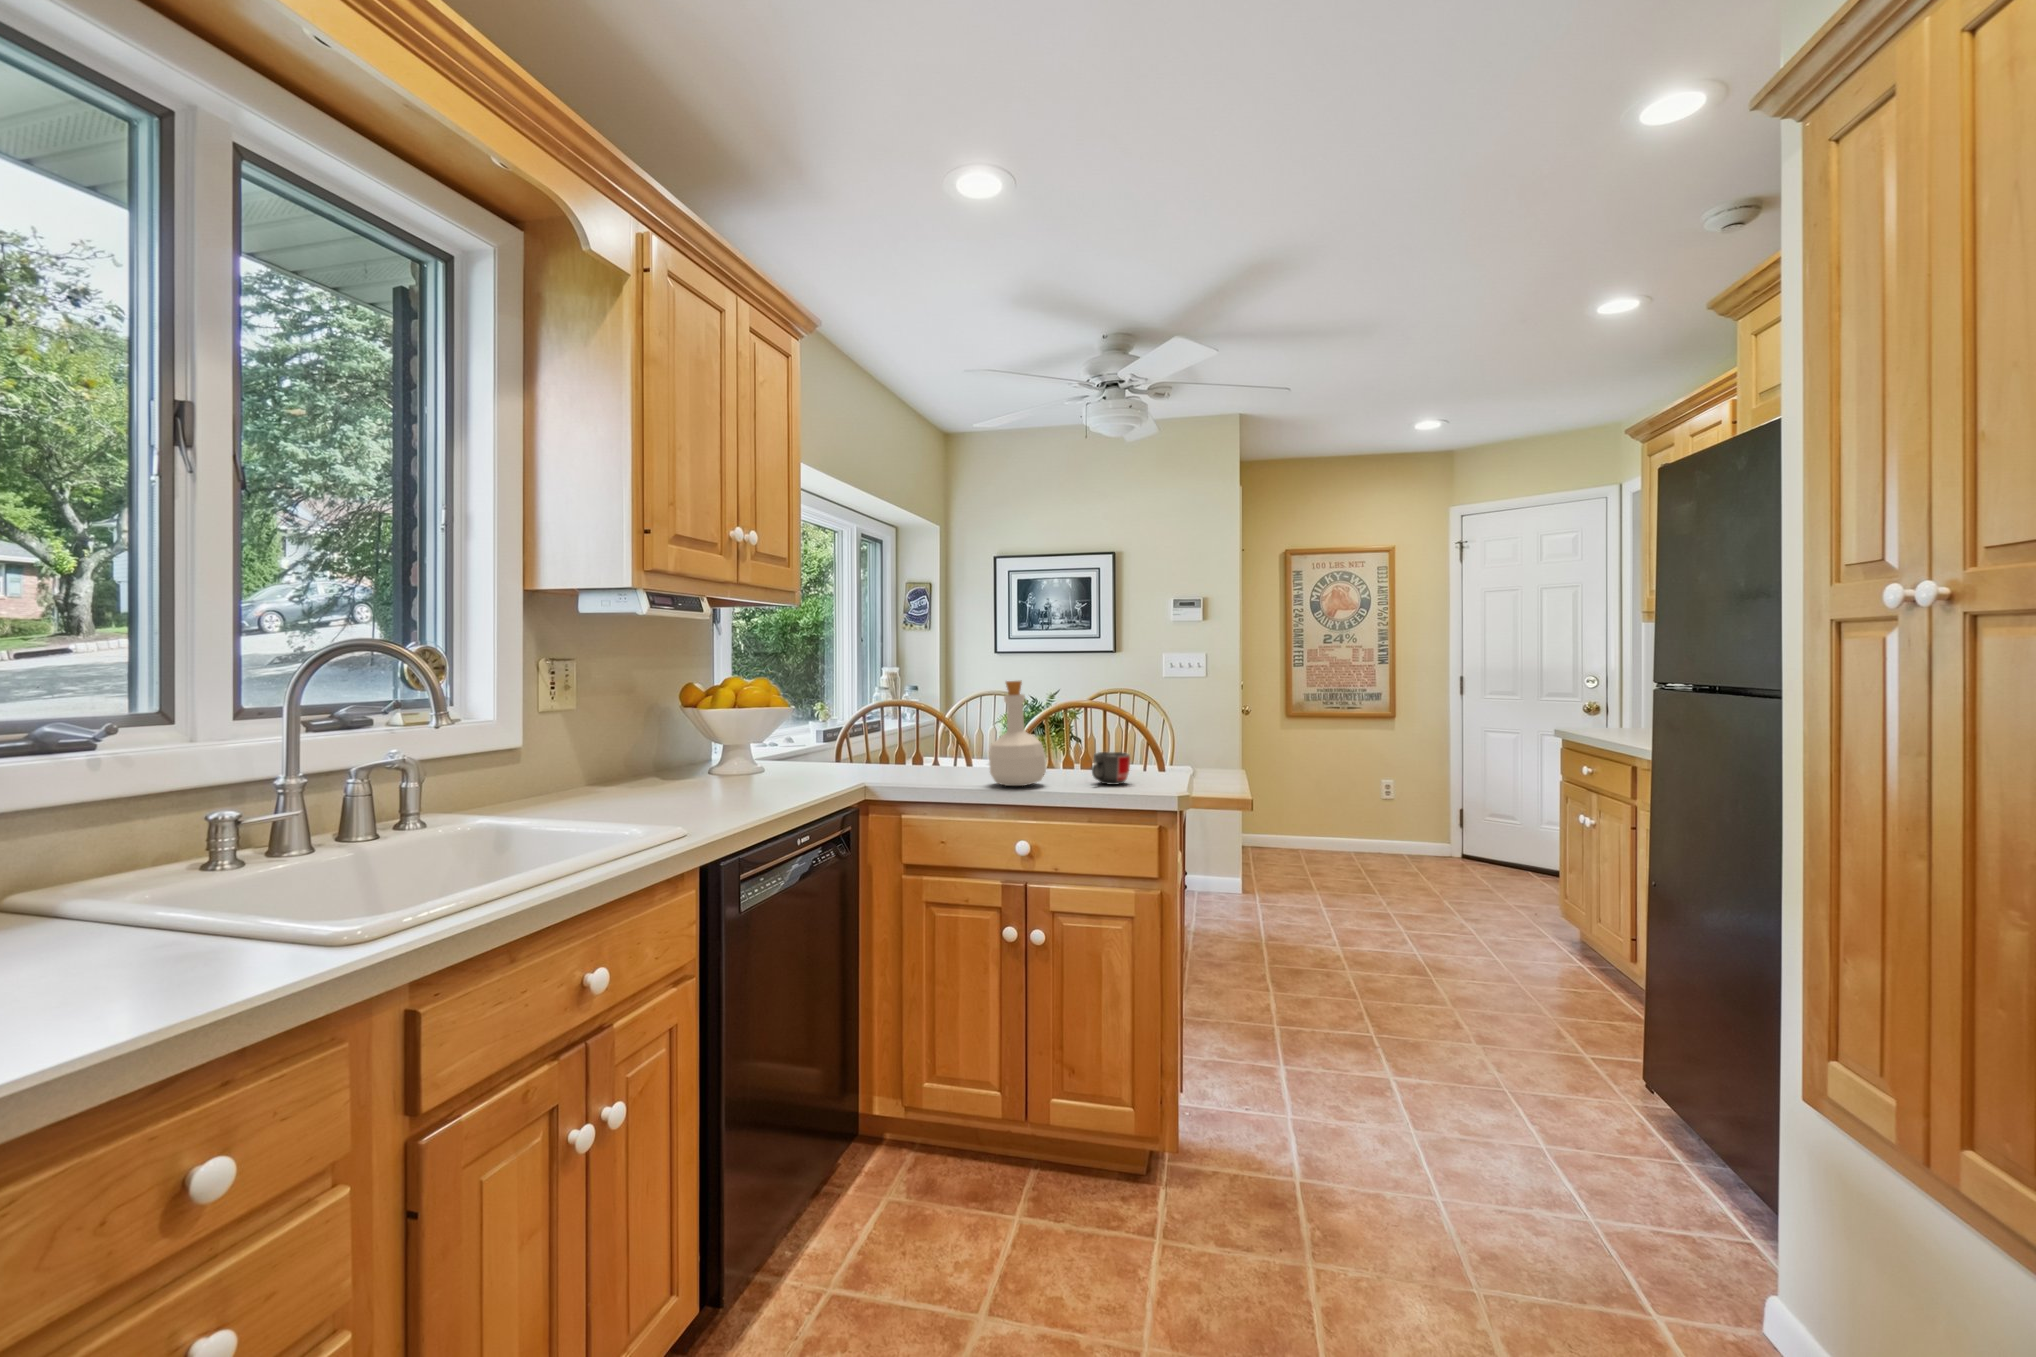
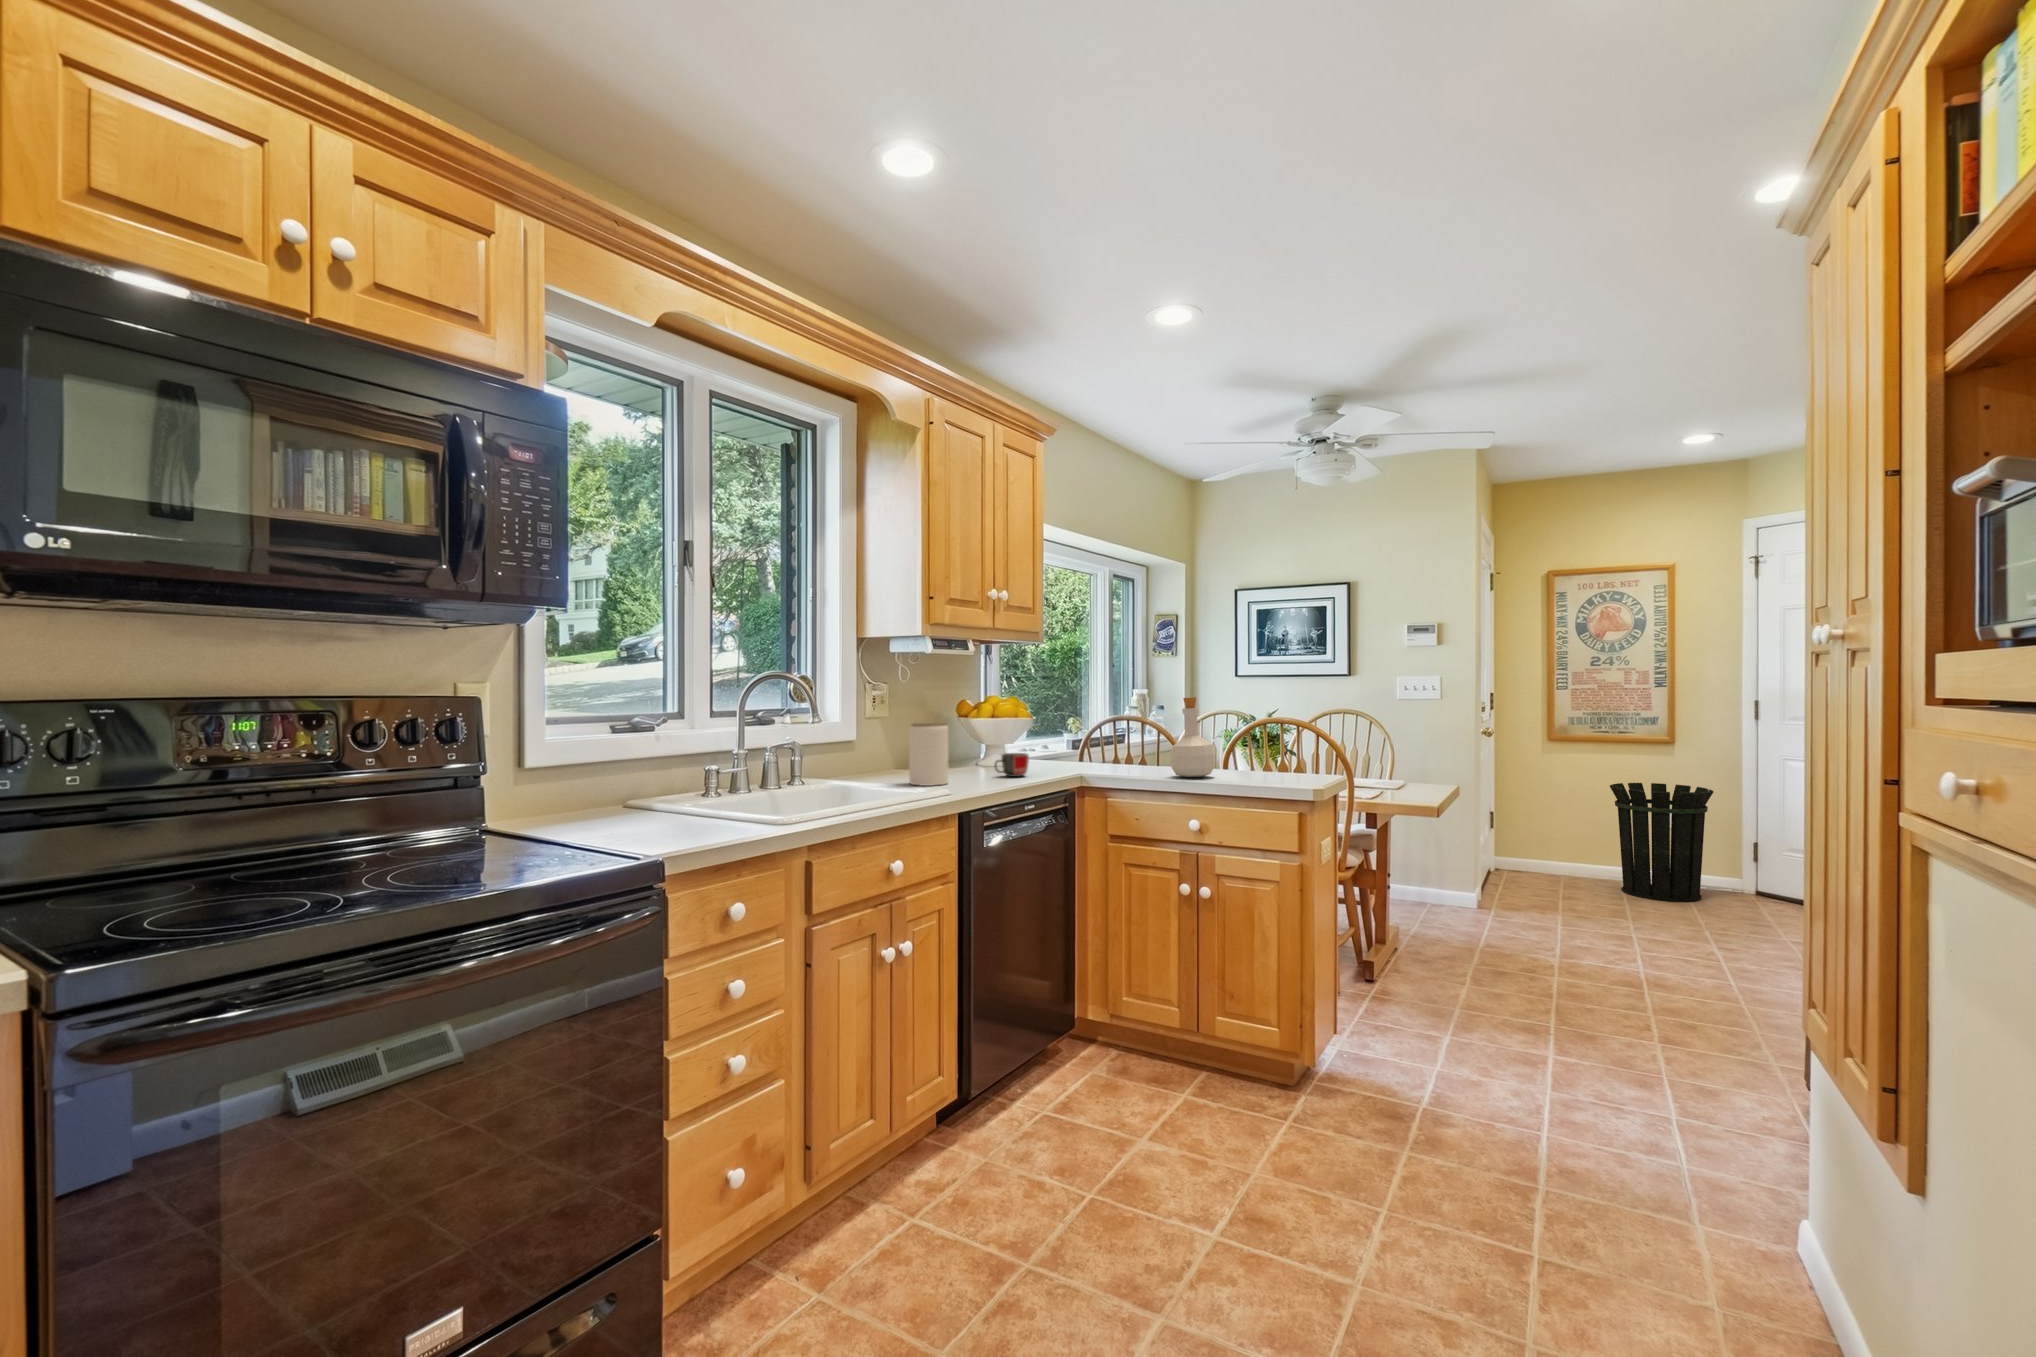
jar: none [613,721,677,818] -> present [909,723,948,786]
mug: present [1092,752,1130,785] -> present [995,753,1029,777]
waste bin: none [1344,757,1433,871] -> present [1610,783,1713,902]

